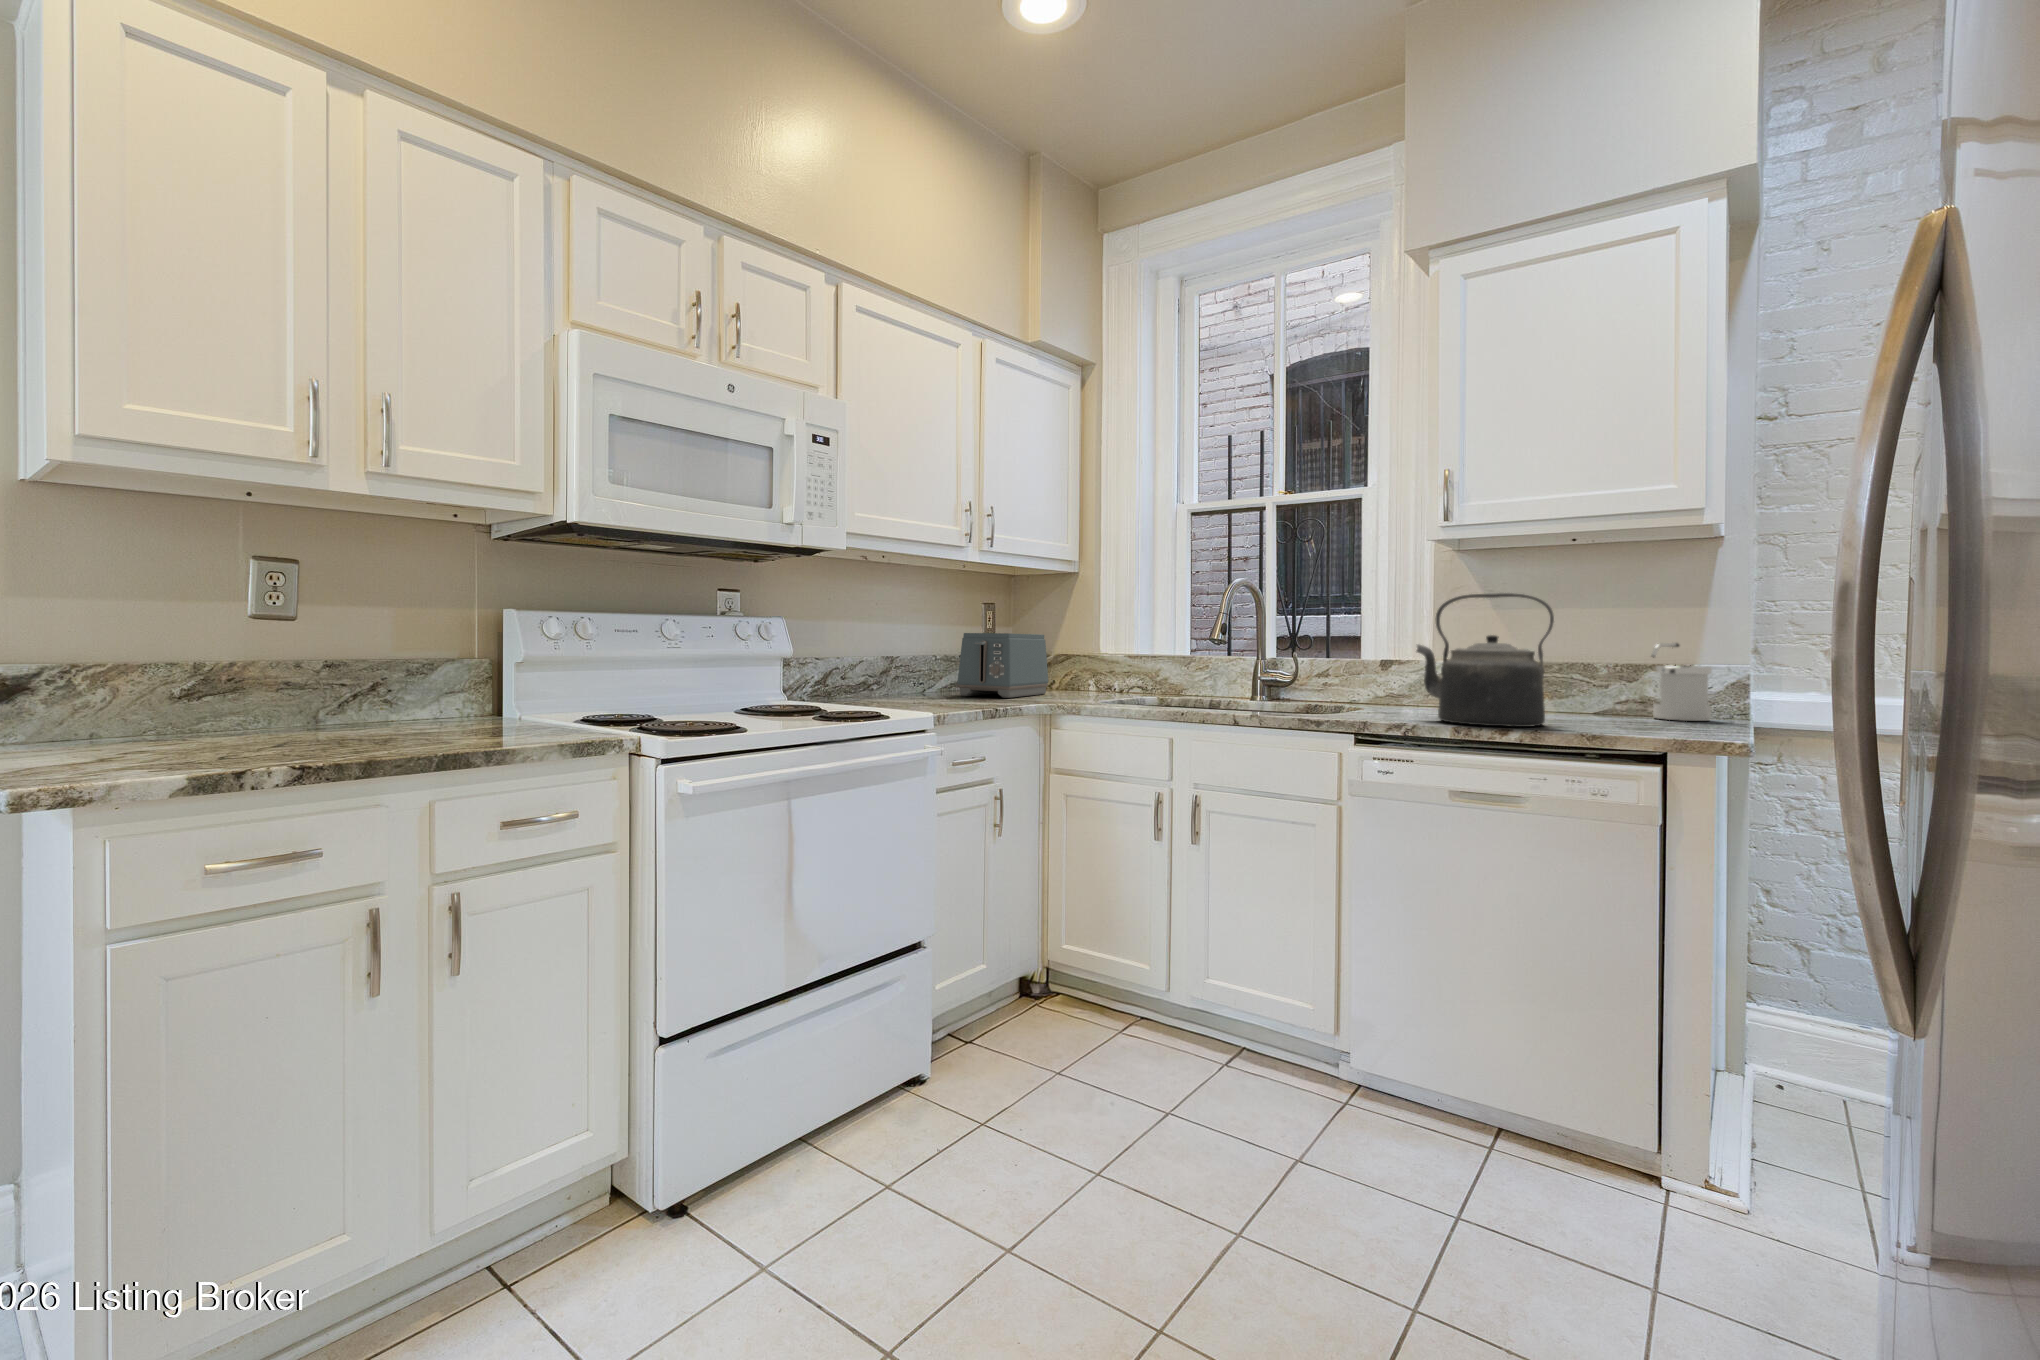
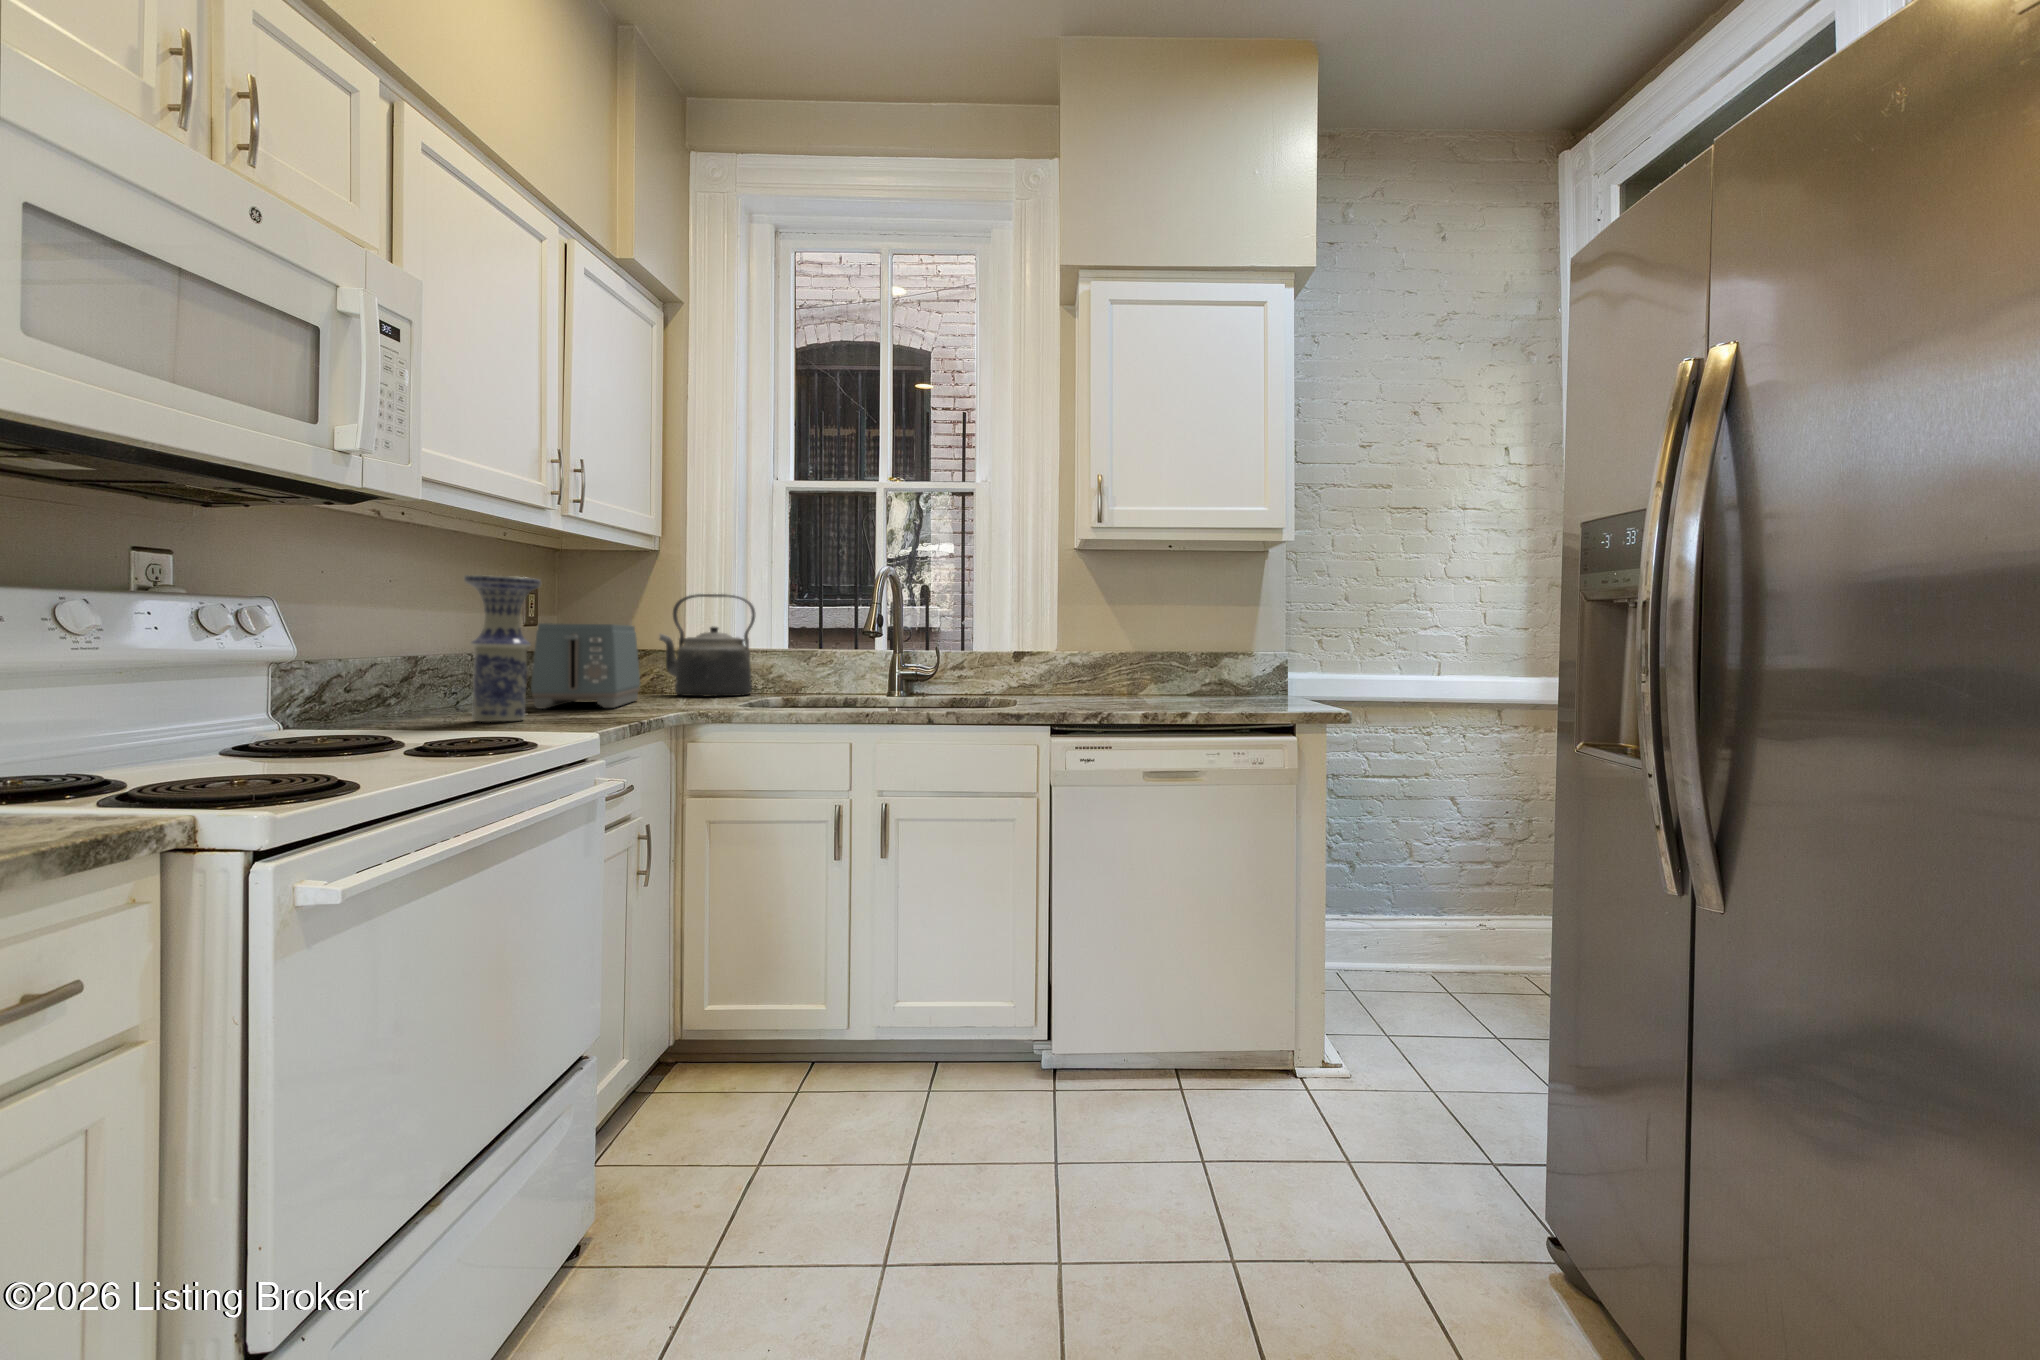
kettle: present [1416,593,1554,727] -> present [660,594,755,696]
vase: none [893,599,942,703] -> present [464,575,541,722]
soap dispenser: present [1651,643,1712,721] -> none [1227,631,1268,697]

